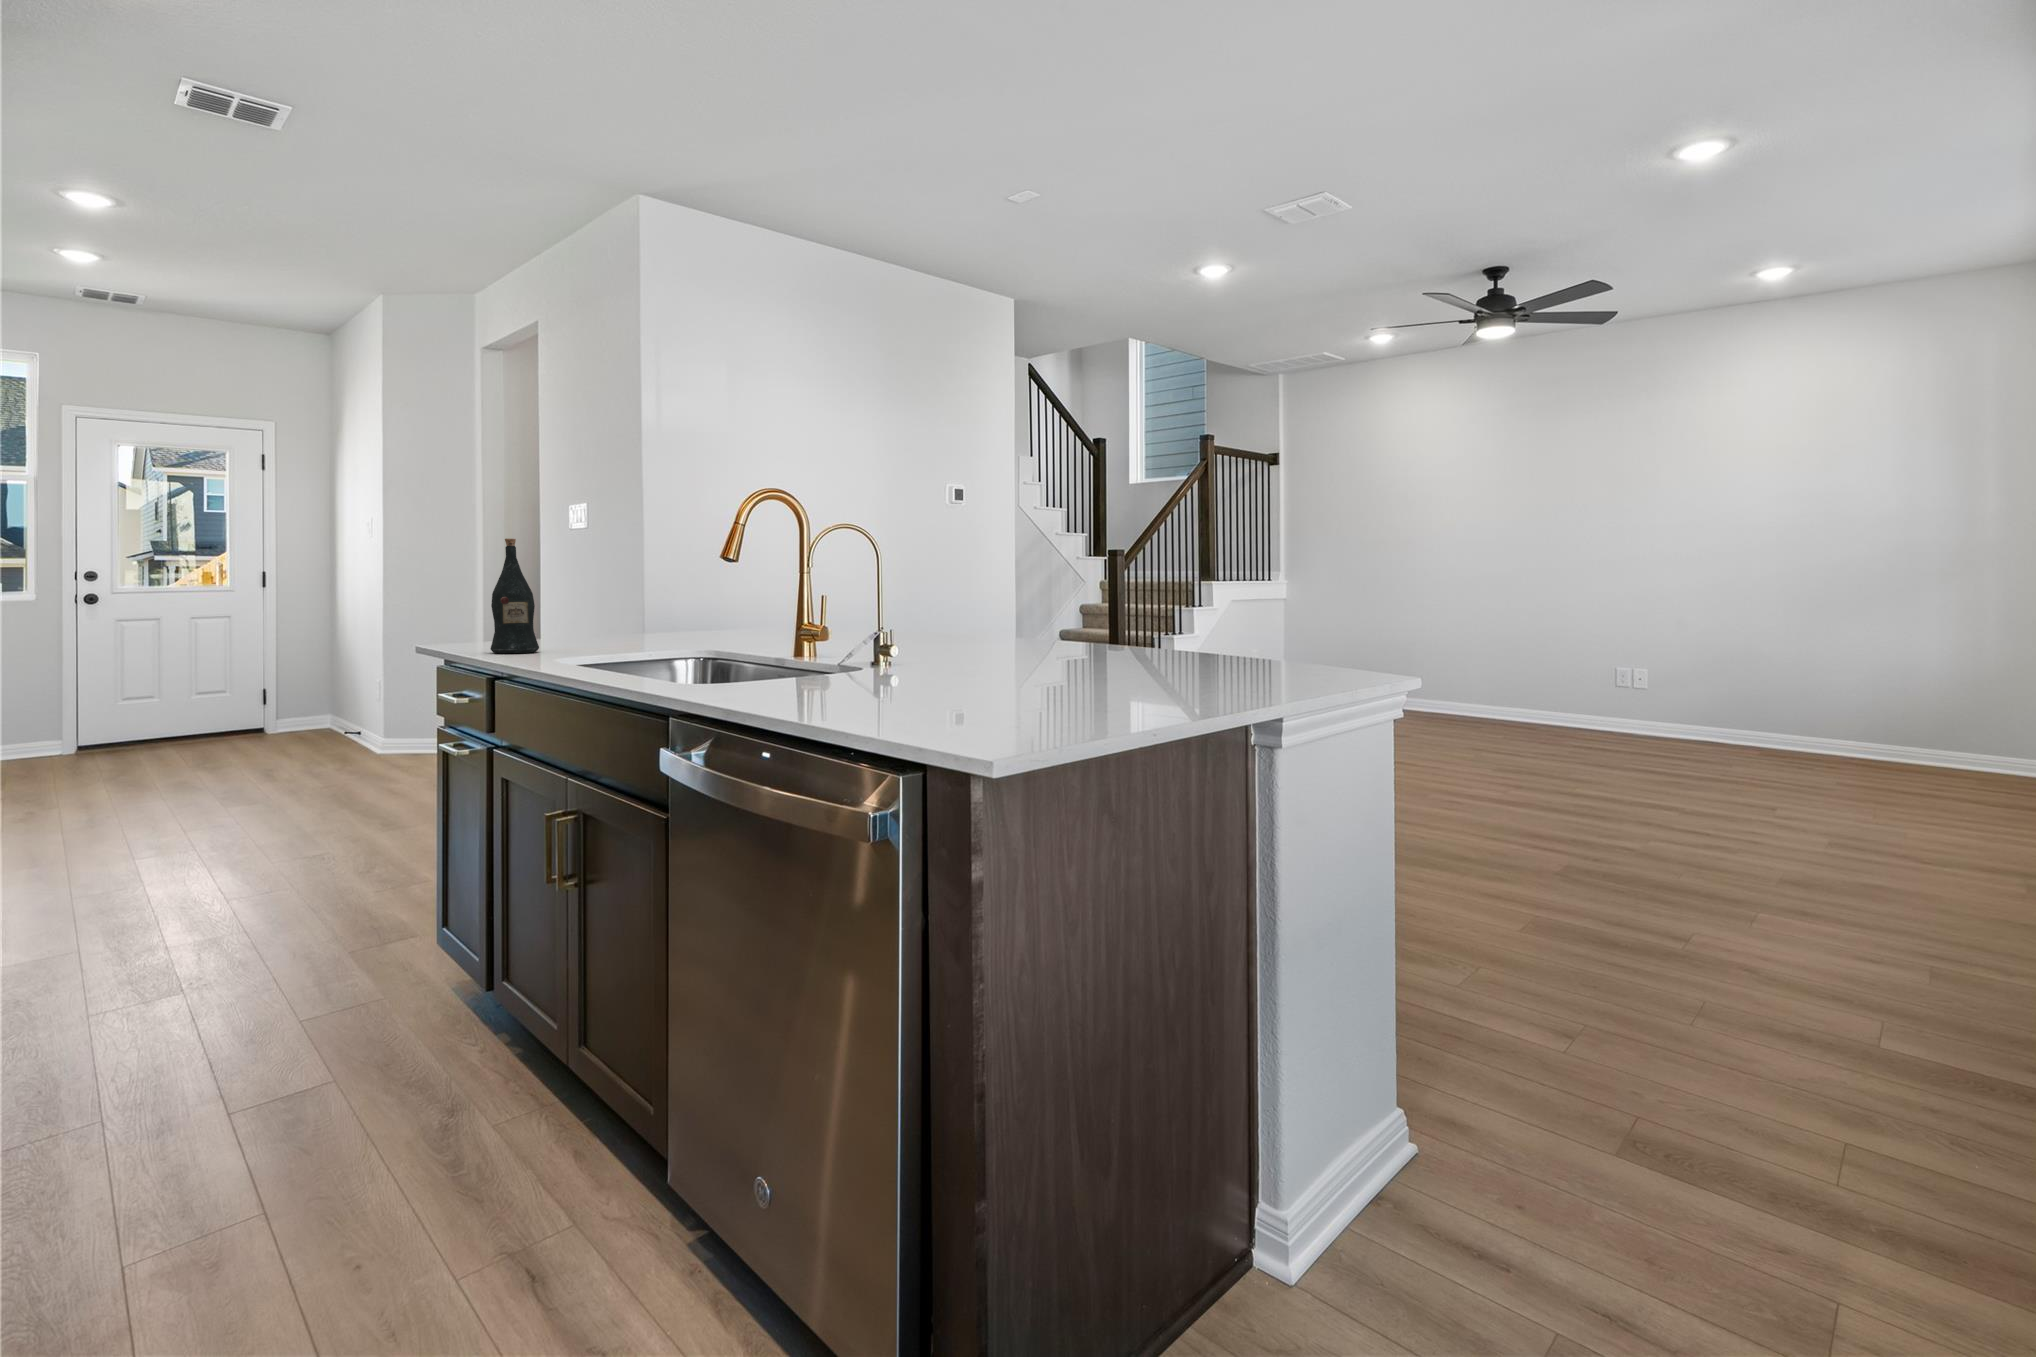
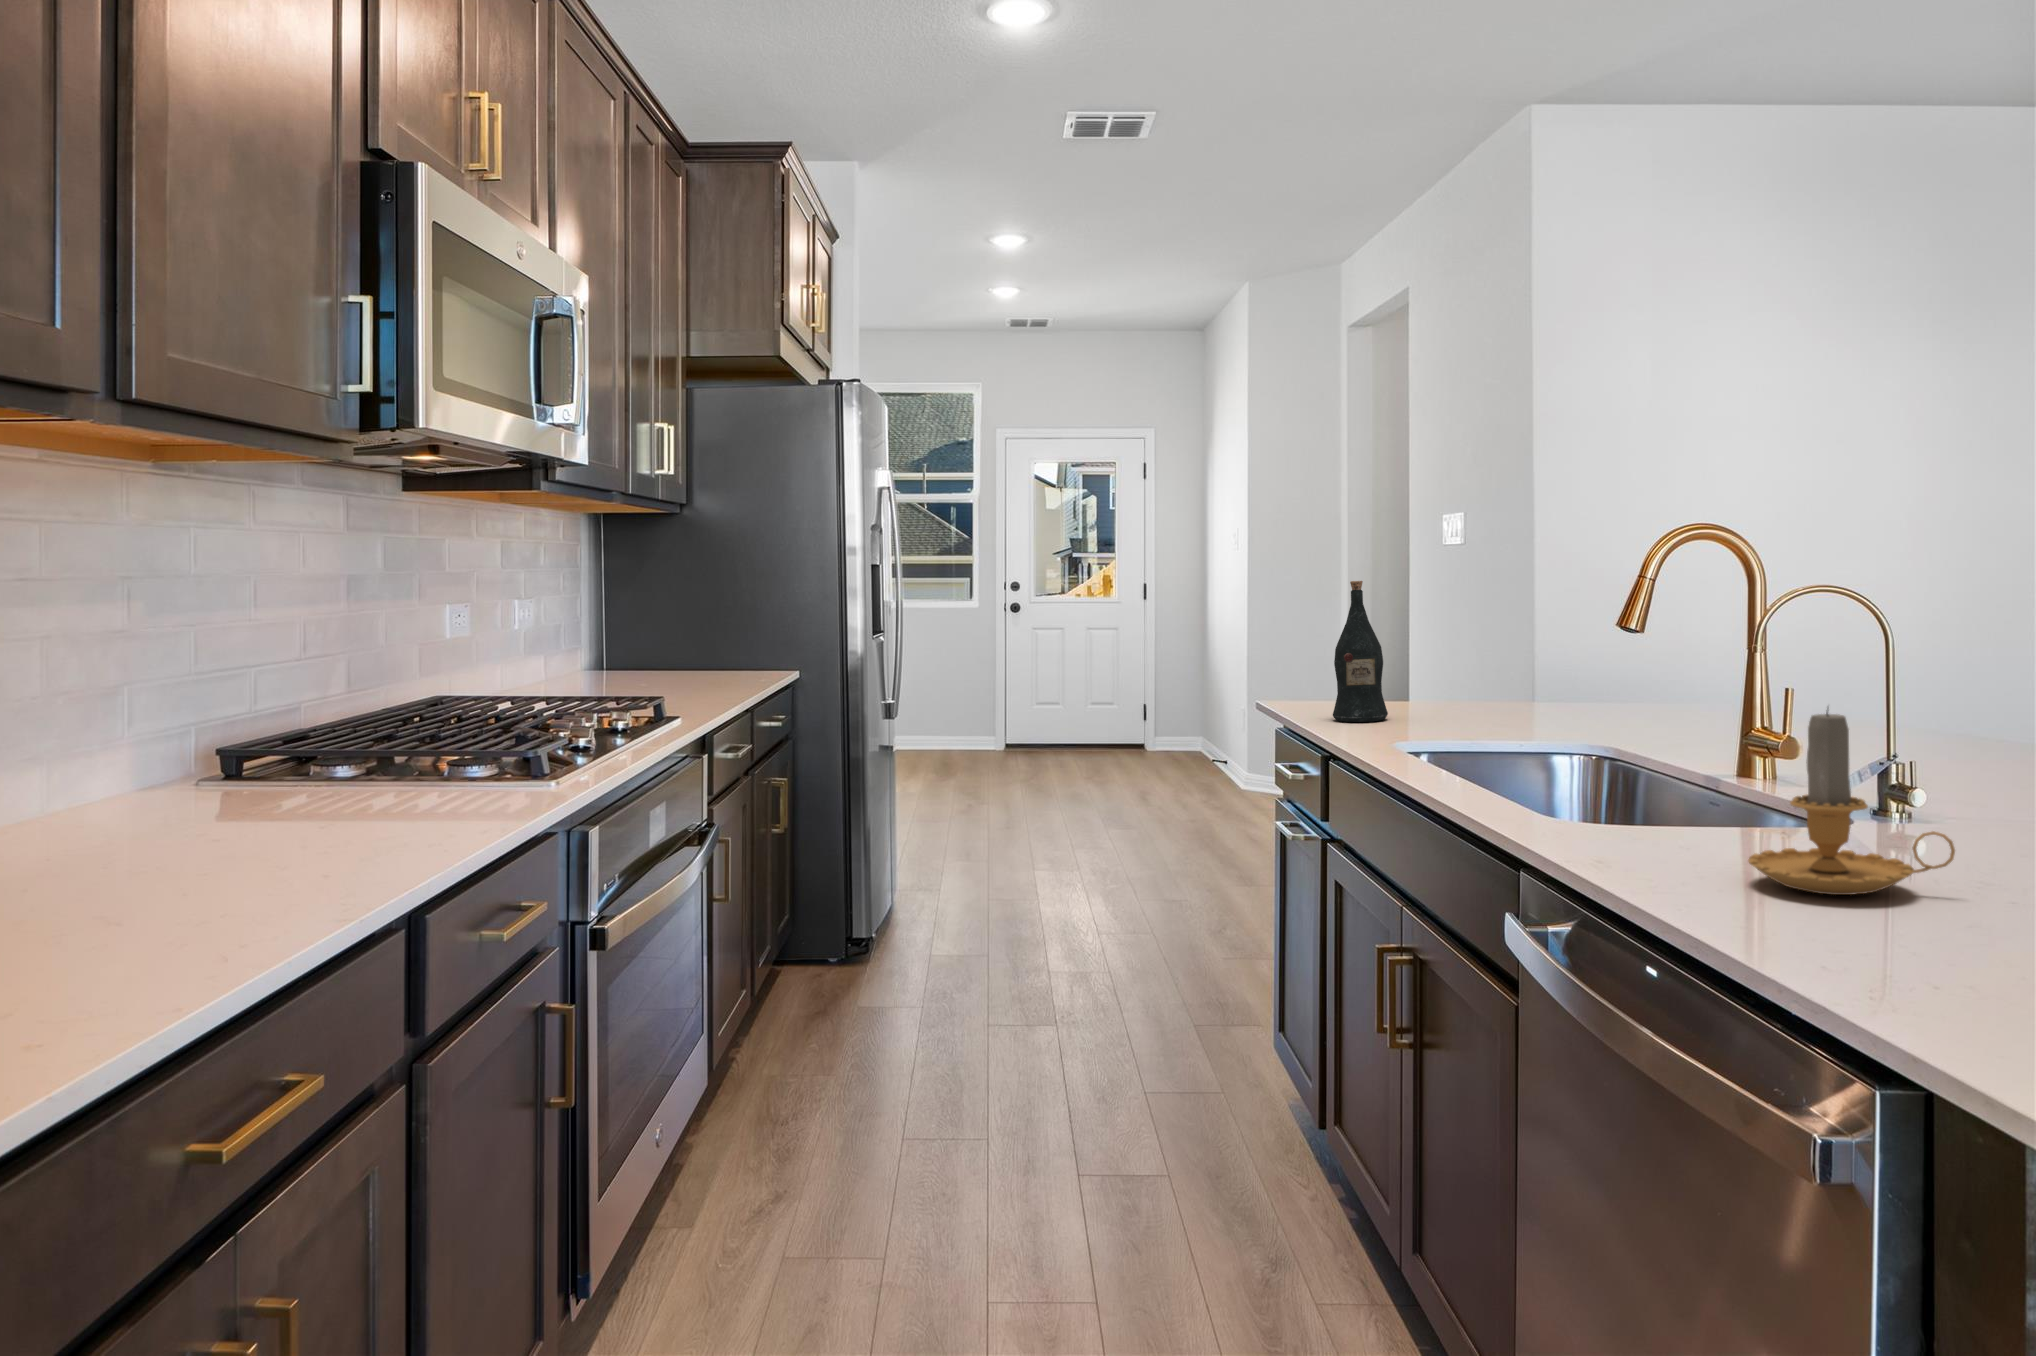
candle: none [818,582,926,699] -> present [1748,711,1955,895]

